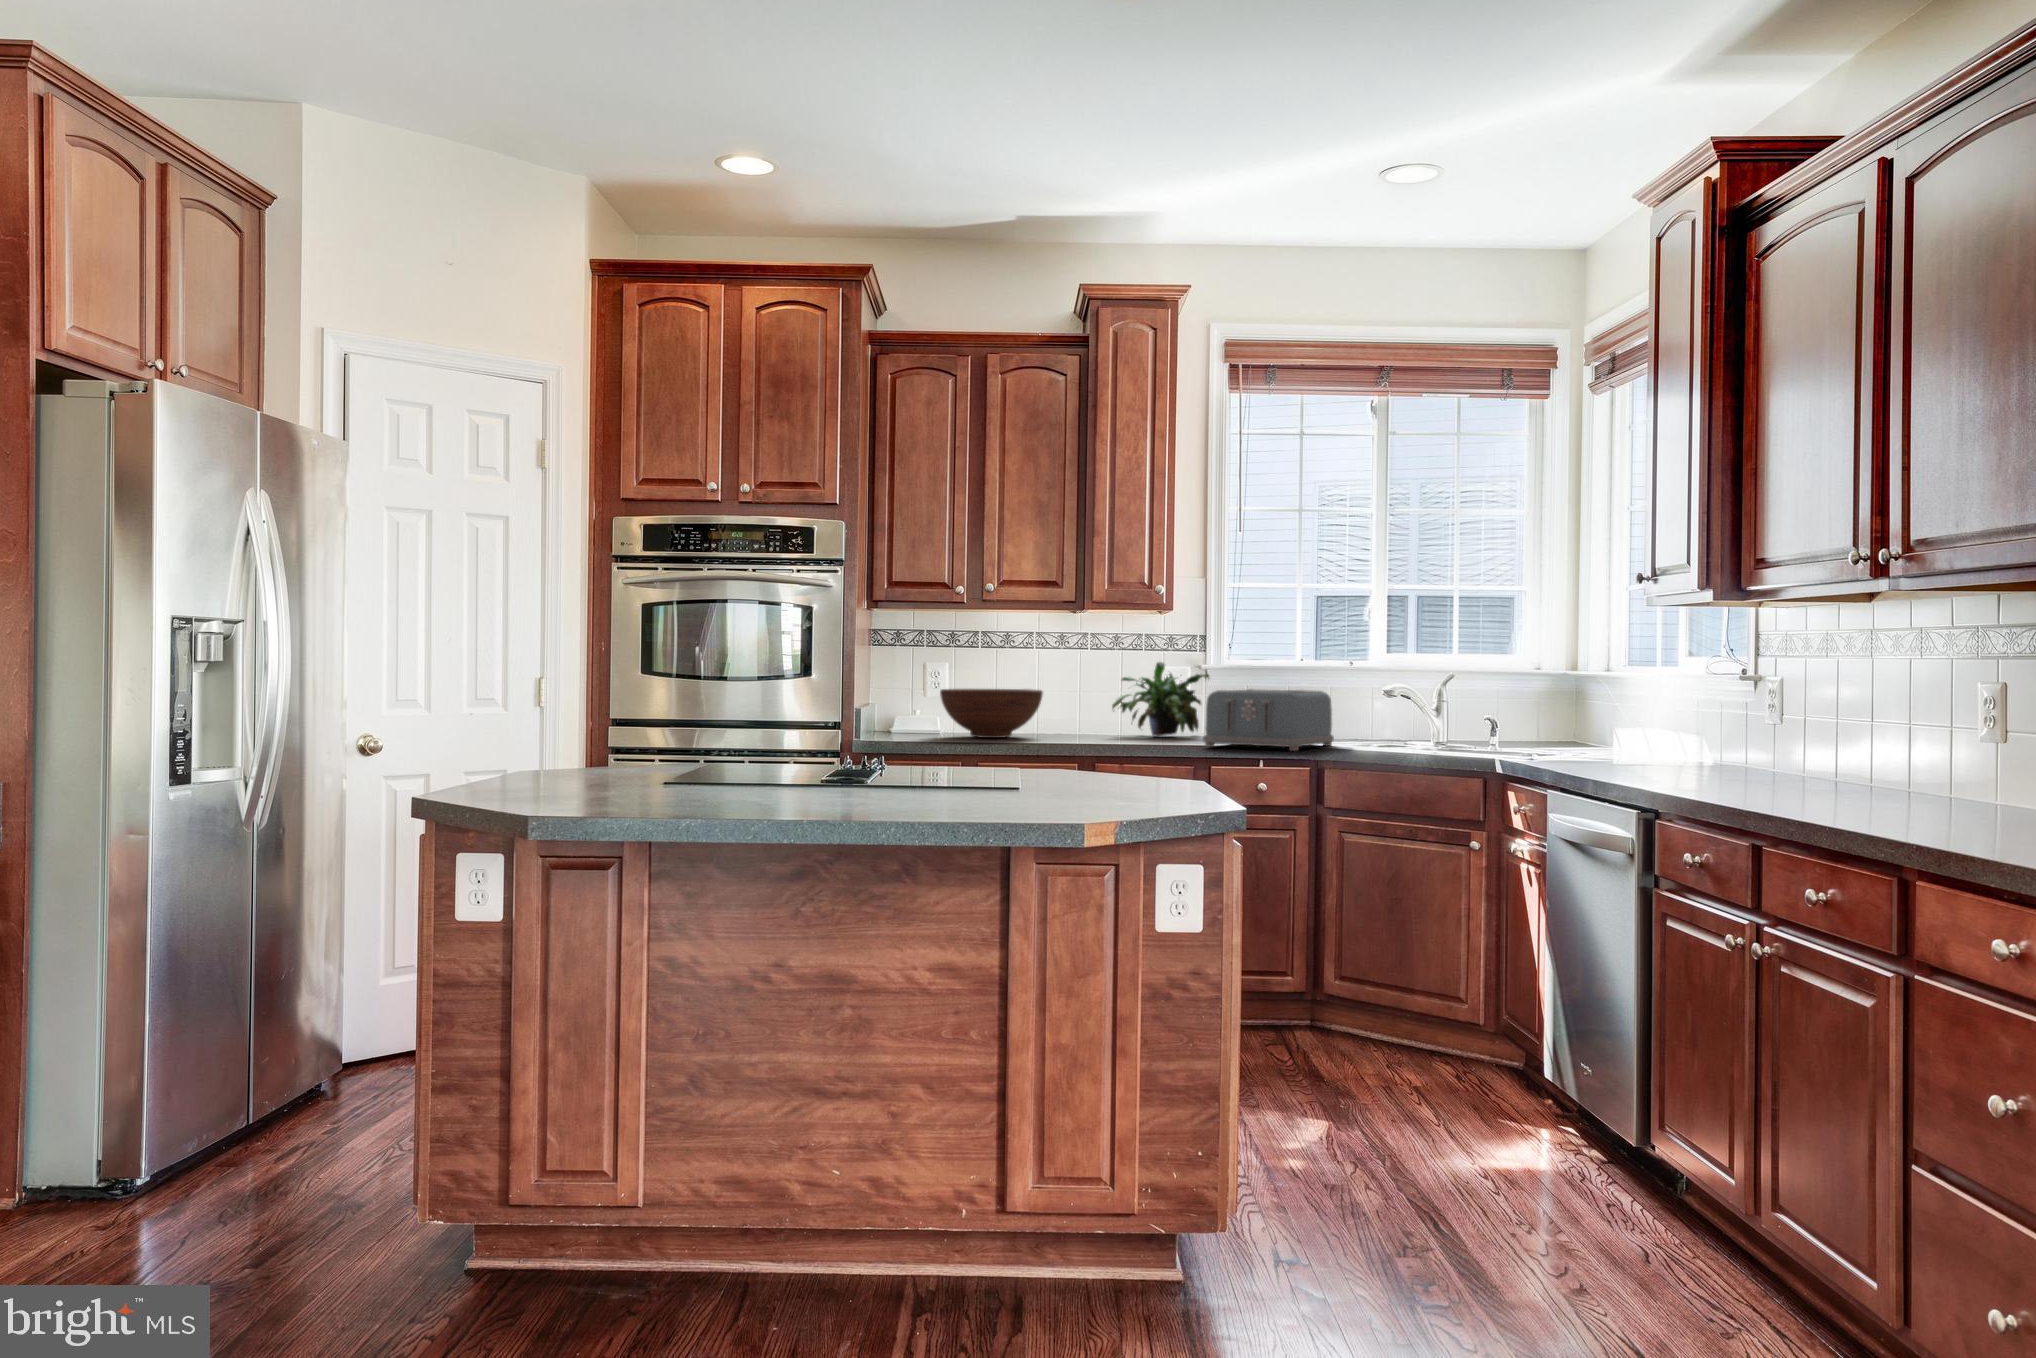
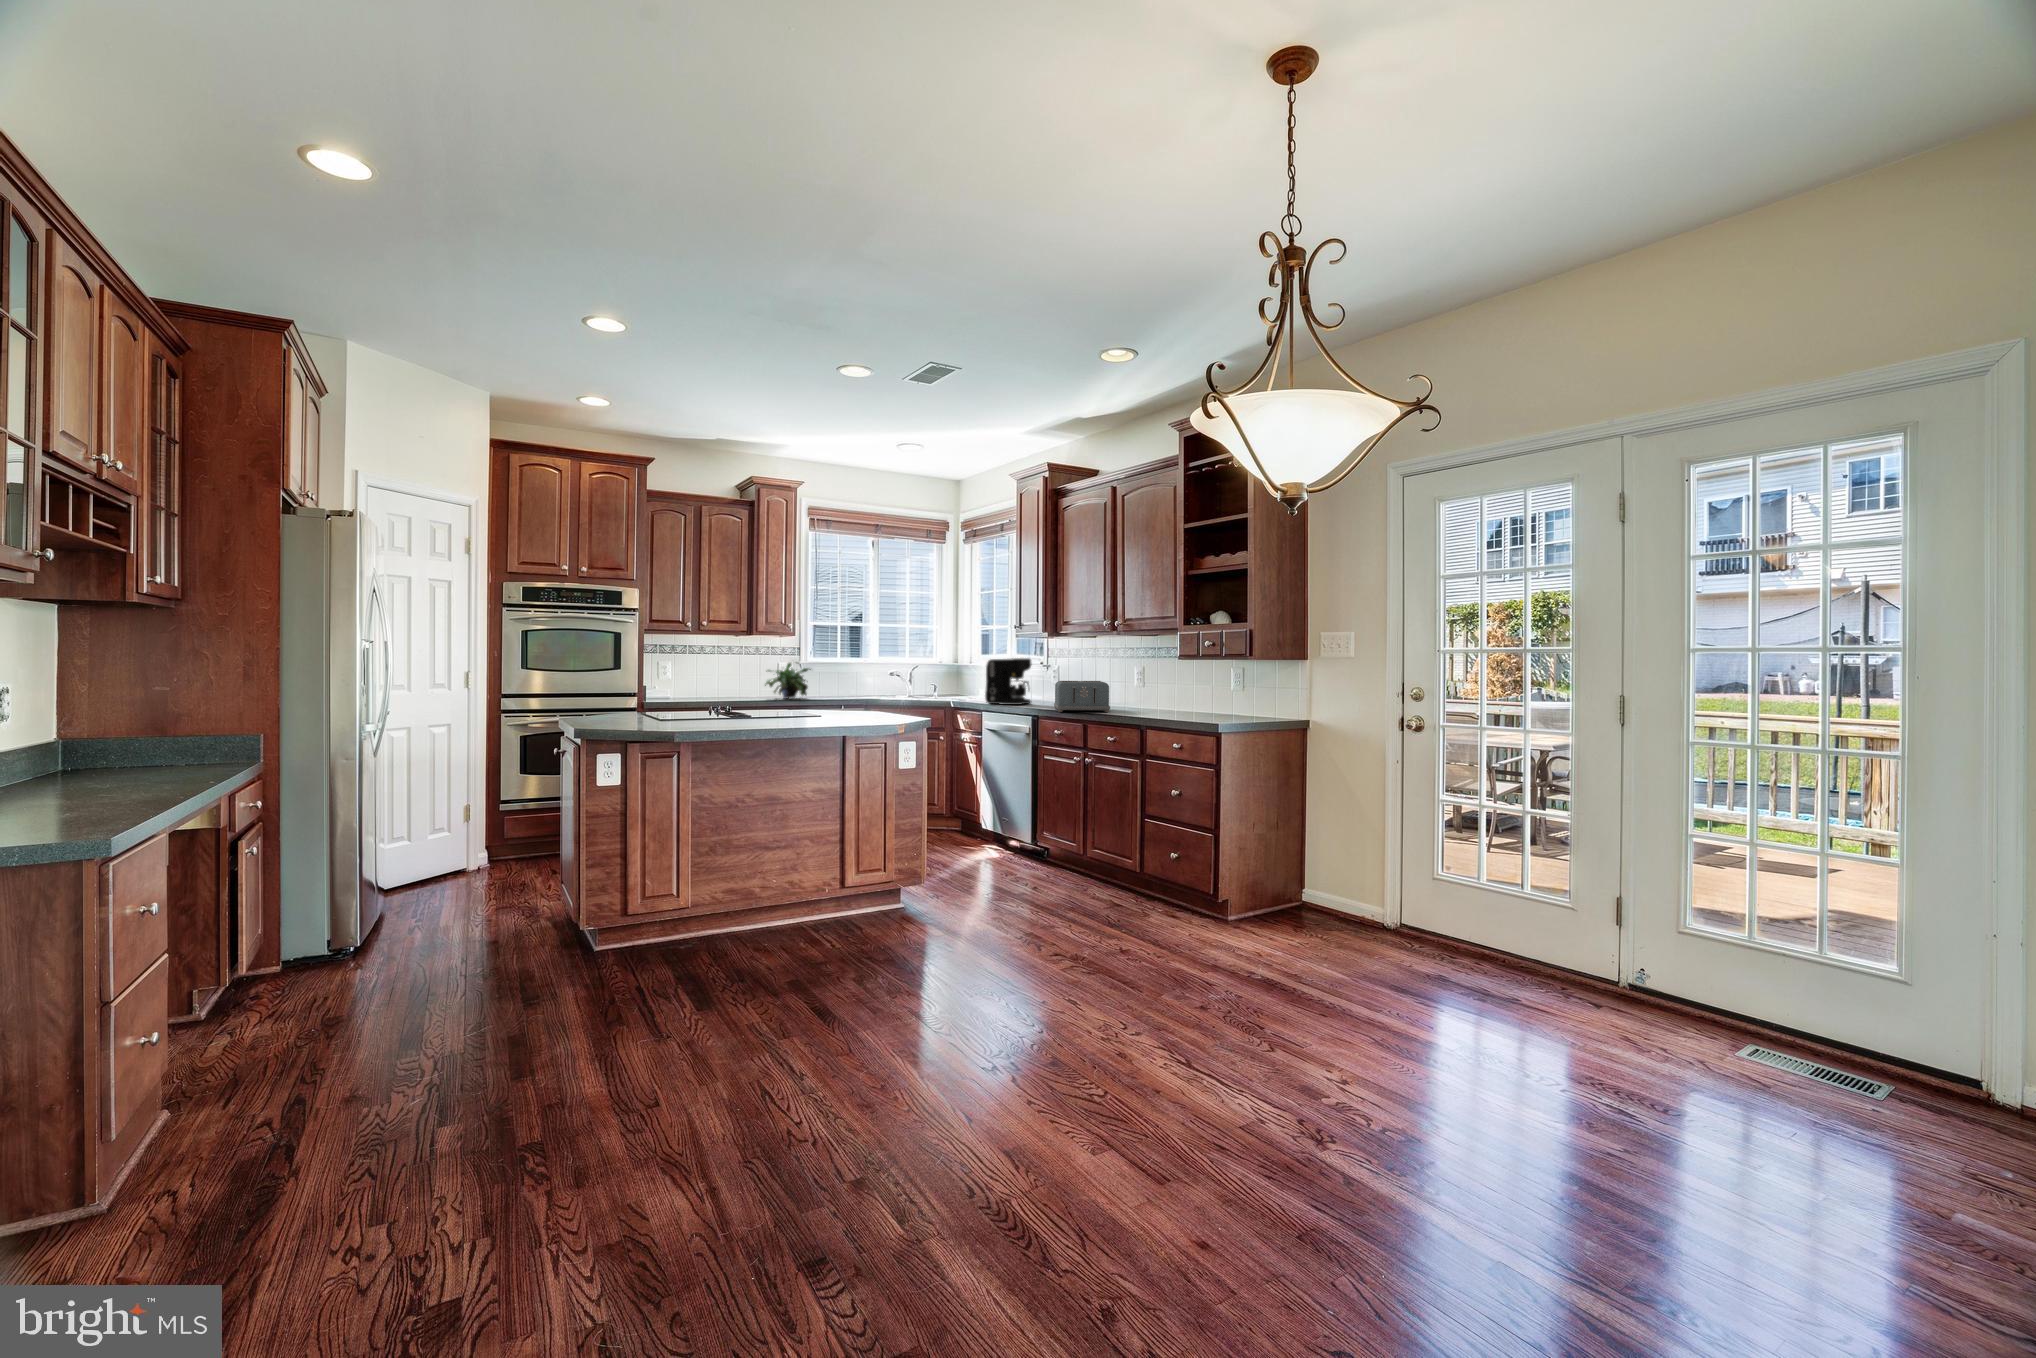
coffee maker: none [1569,648,1704,771] -> present [985,658,1032,705]
fruit bowl: present [940,689,1043,738] -> none [675,677,731,702]
toaster: present [1203,689,1334,751] -> present [1054,681,1110,712]

